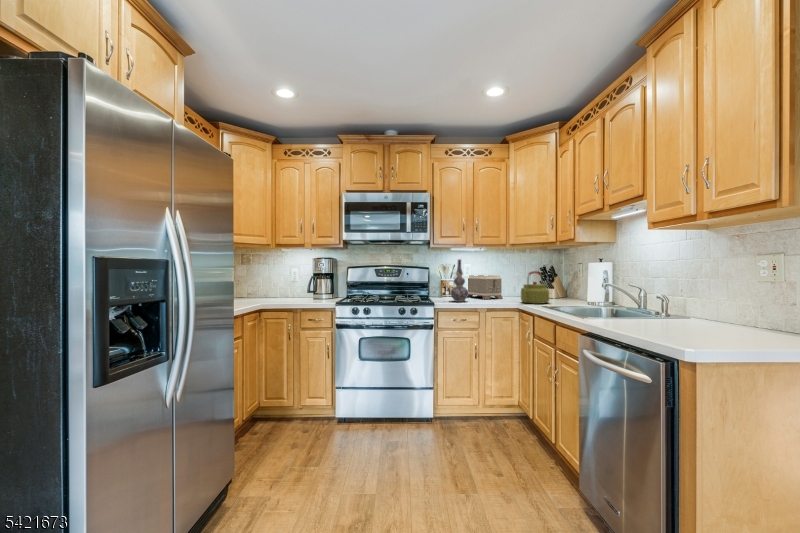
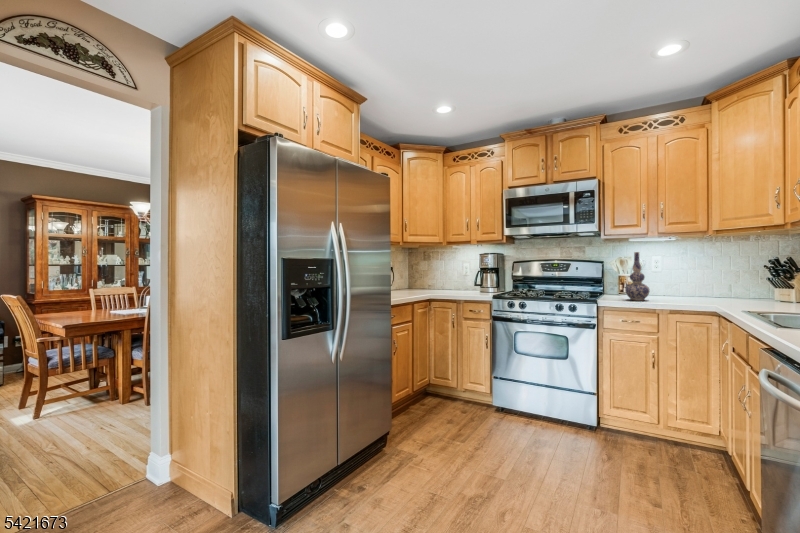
kettle: present [521,271,549,304] -> none [721,265,773,307]
toaster: present [468,275,503,299] -> none [655,270,707,299]

